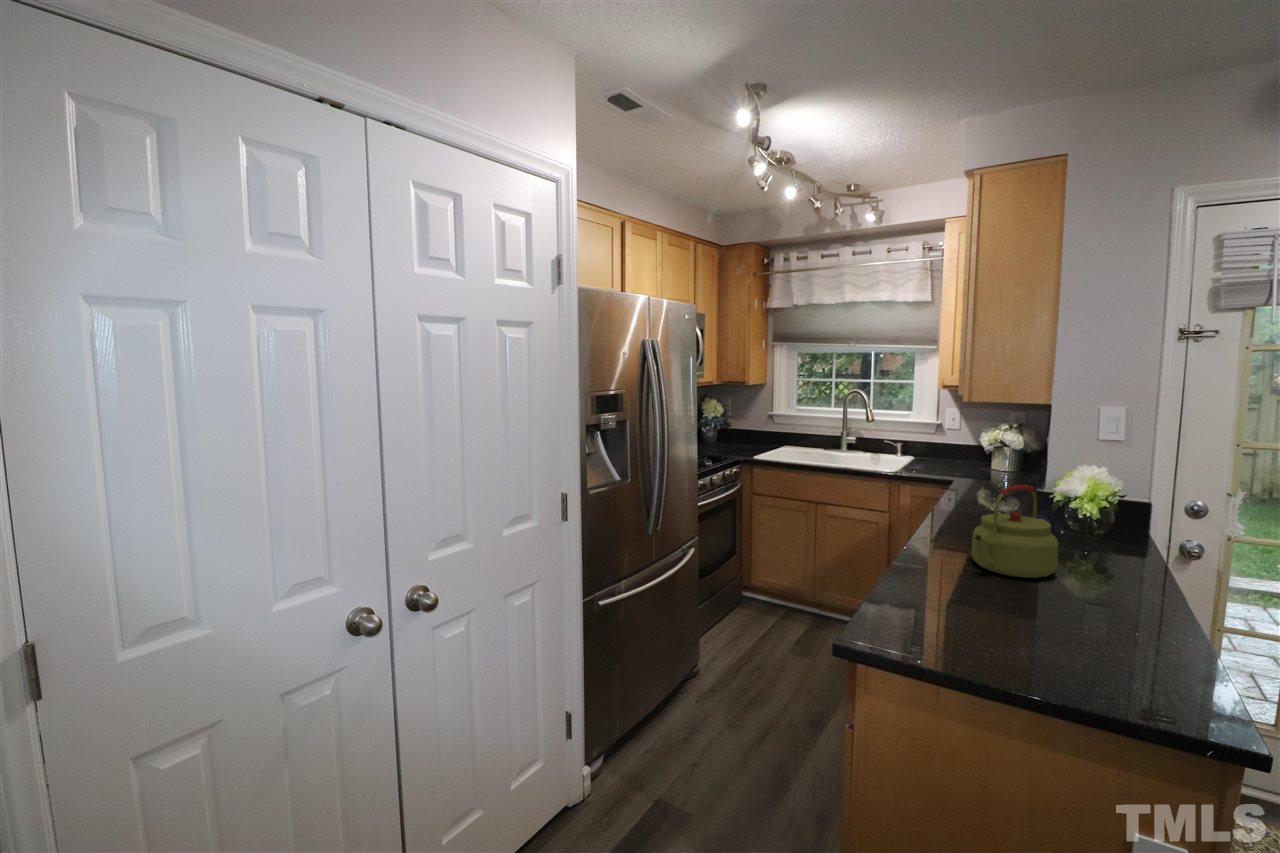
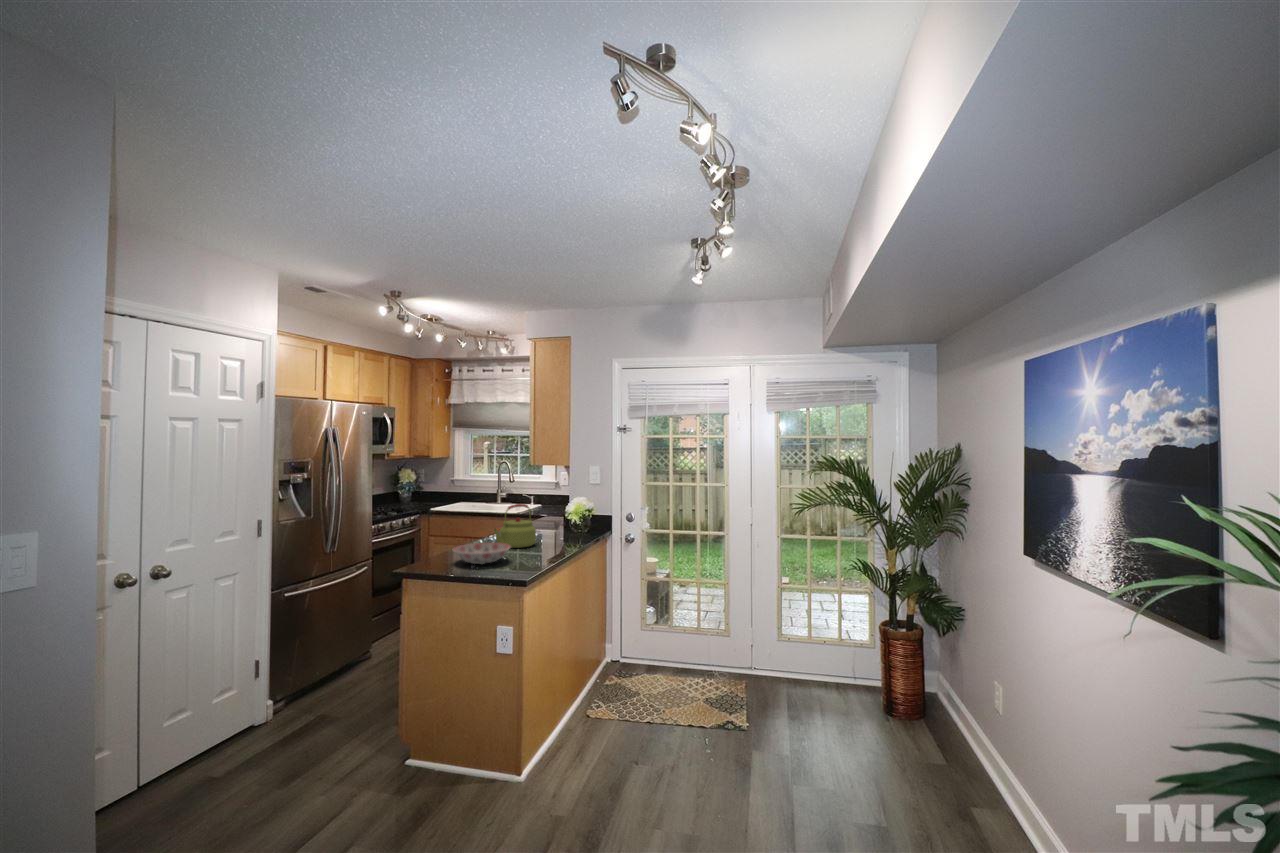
ceramic bowl: none [939,577,1094,644] -> present [453,543,511,564]

